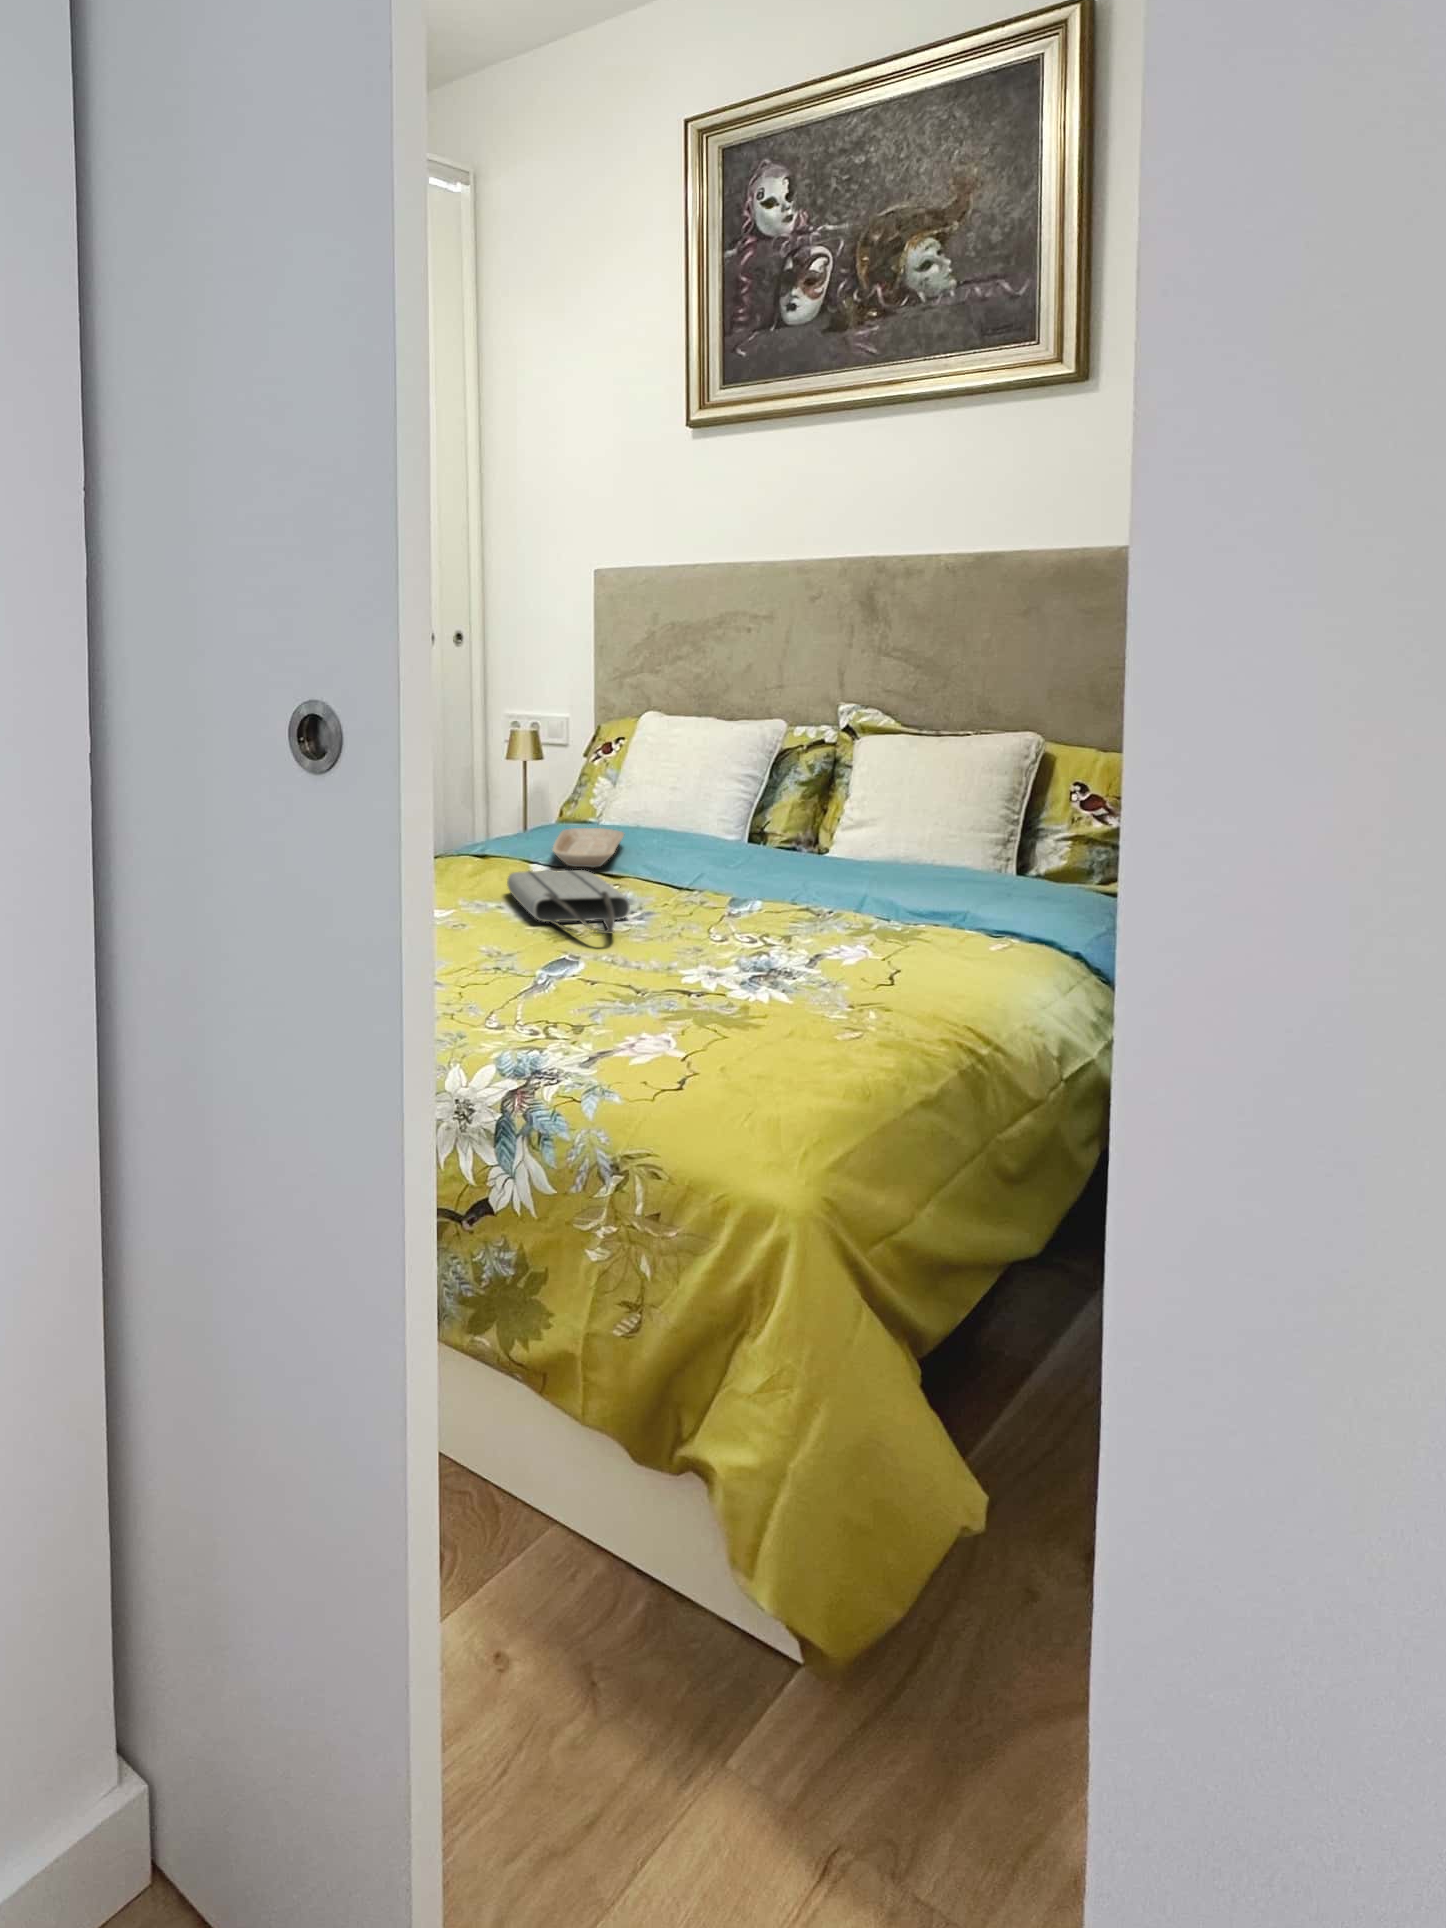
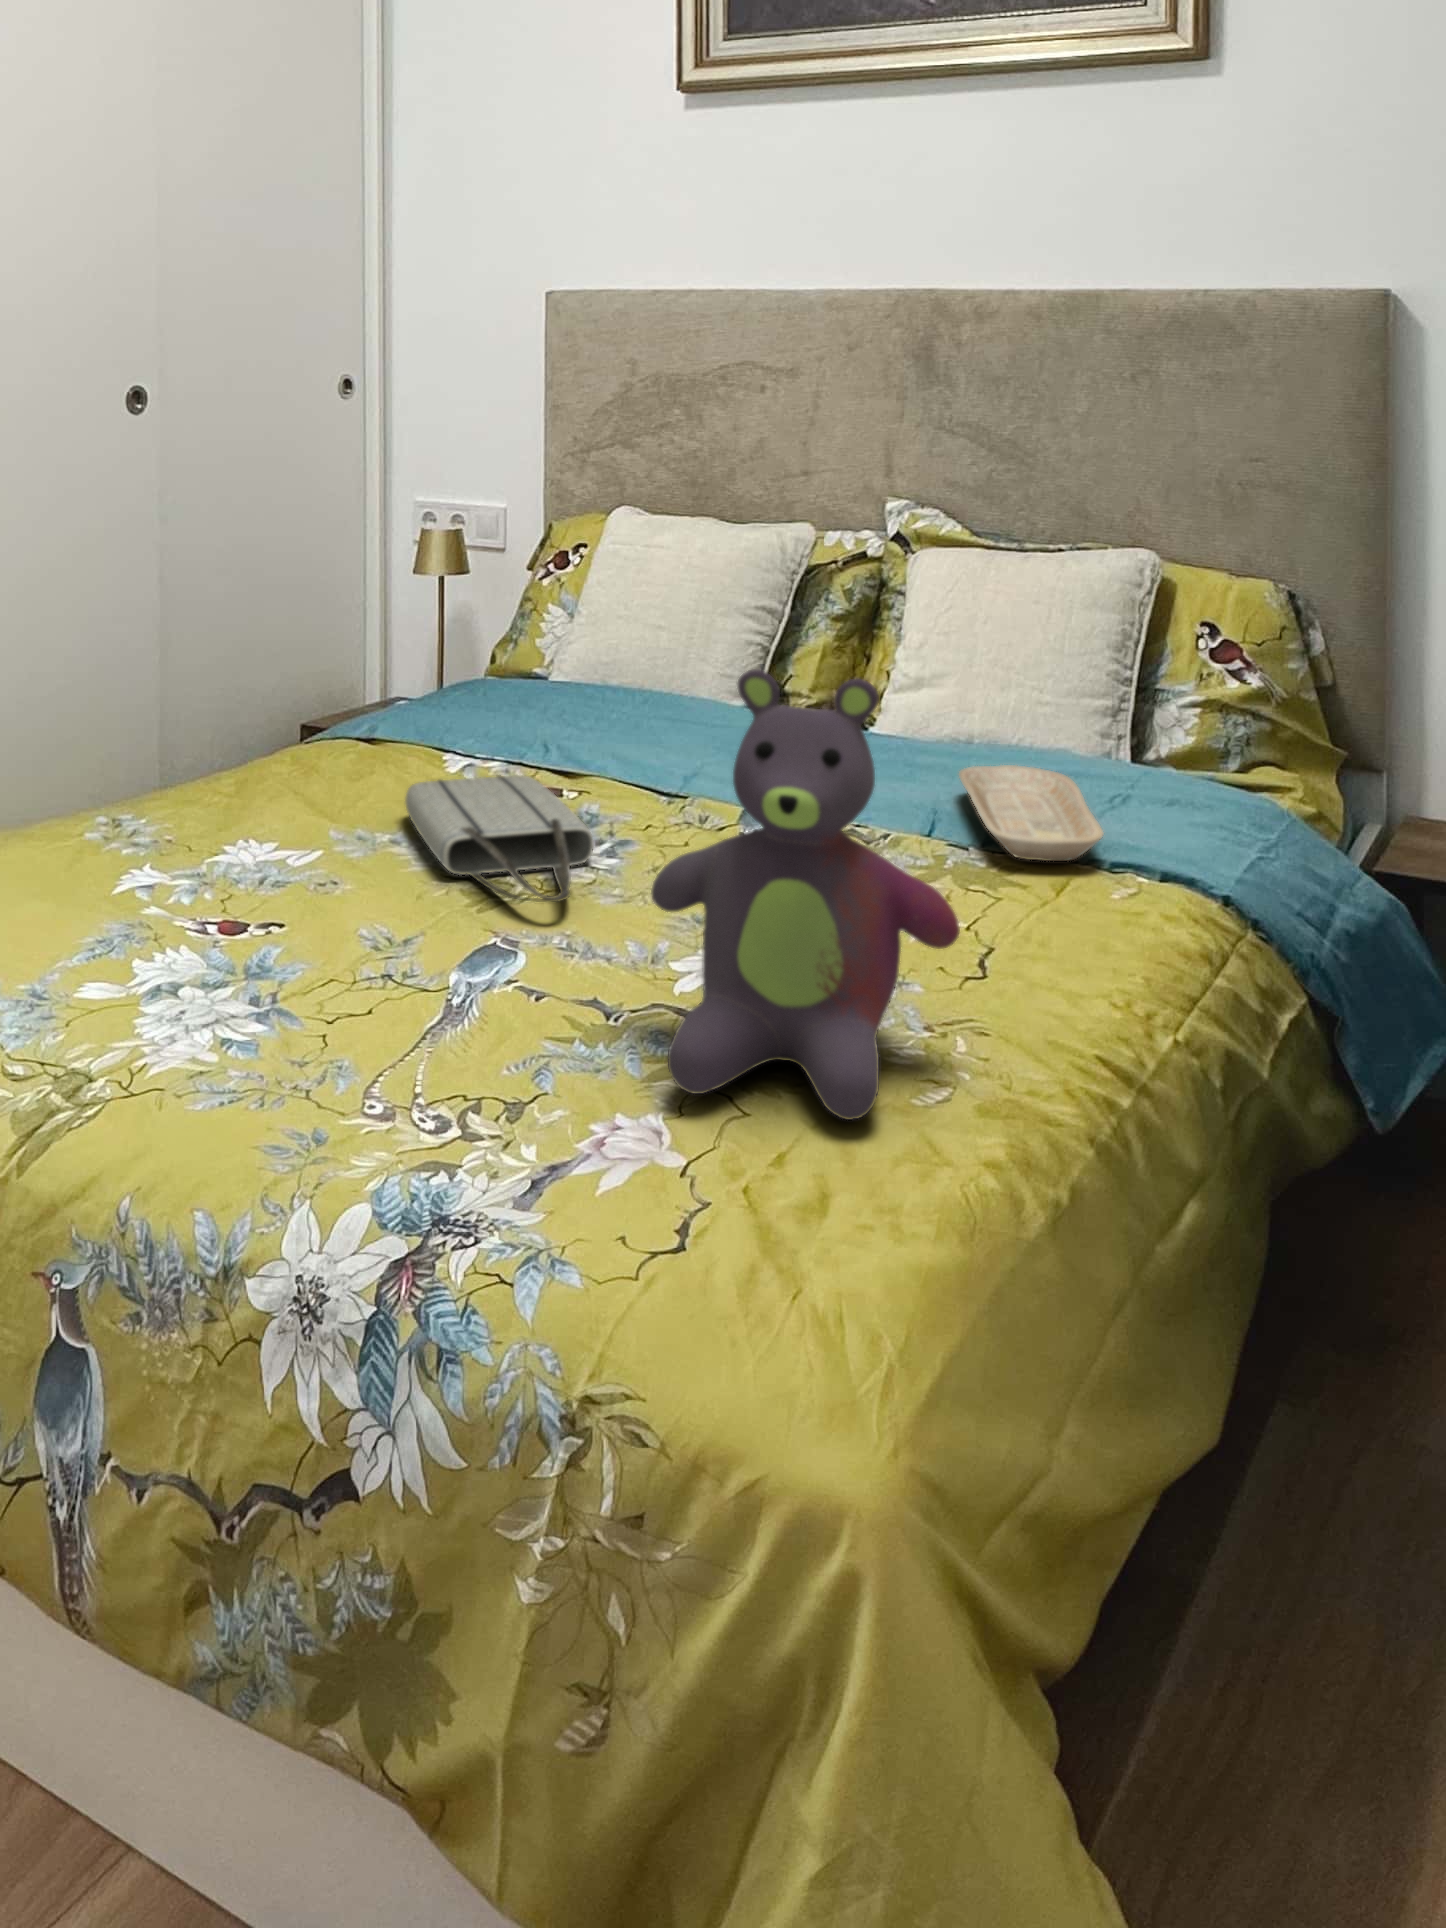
stuffed bear: none [665,778,868,1043] -> present [651,669,960,1120]
tray: present [553,828,624,867] -> present [959,765,1103,861]

